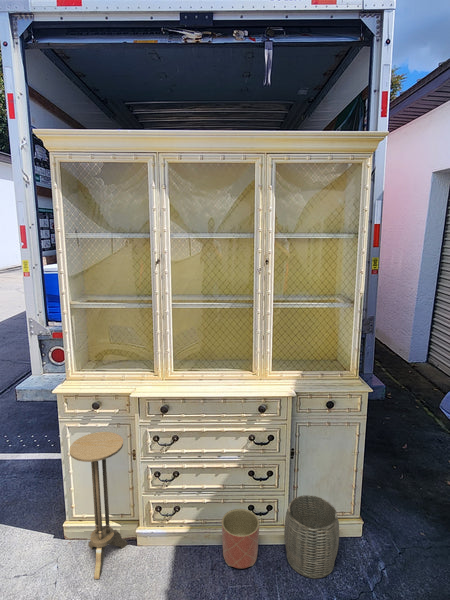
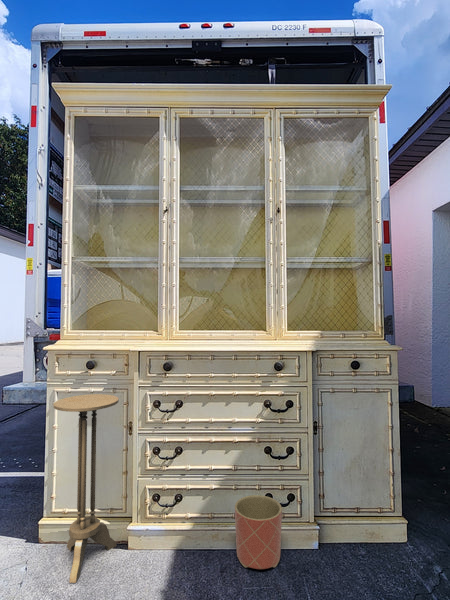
woven basket: present [284,495,339,578] -> none [313,477,384,580]

